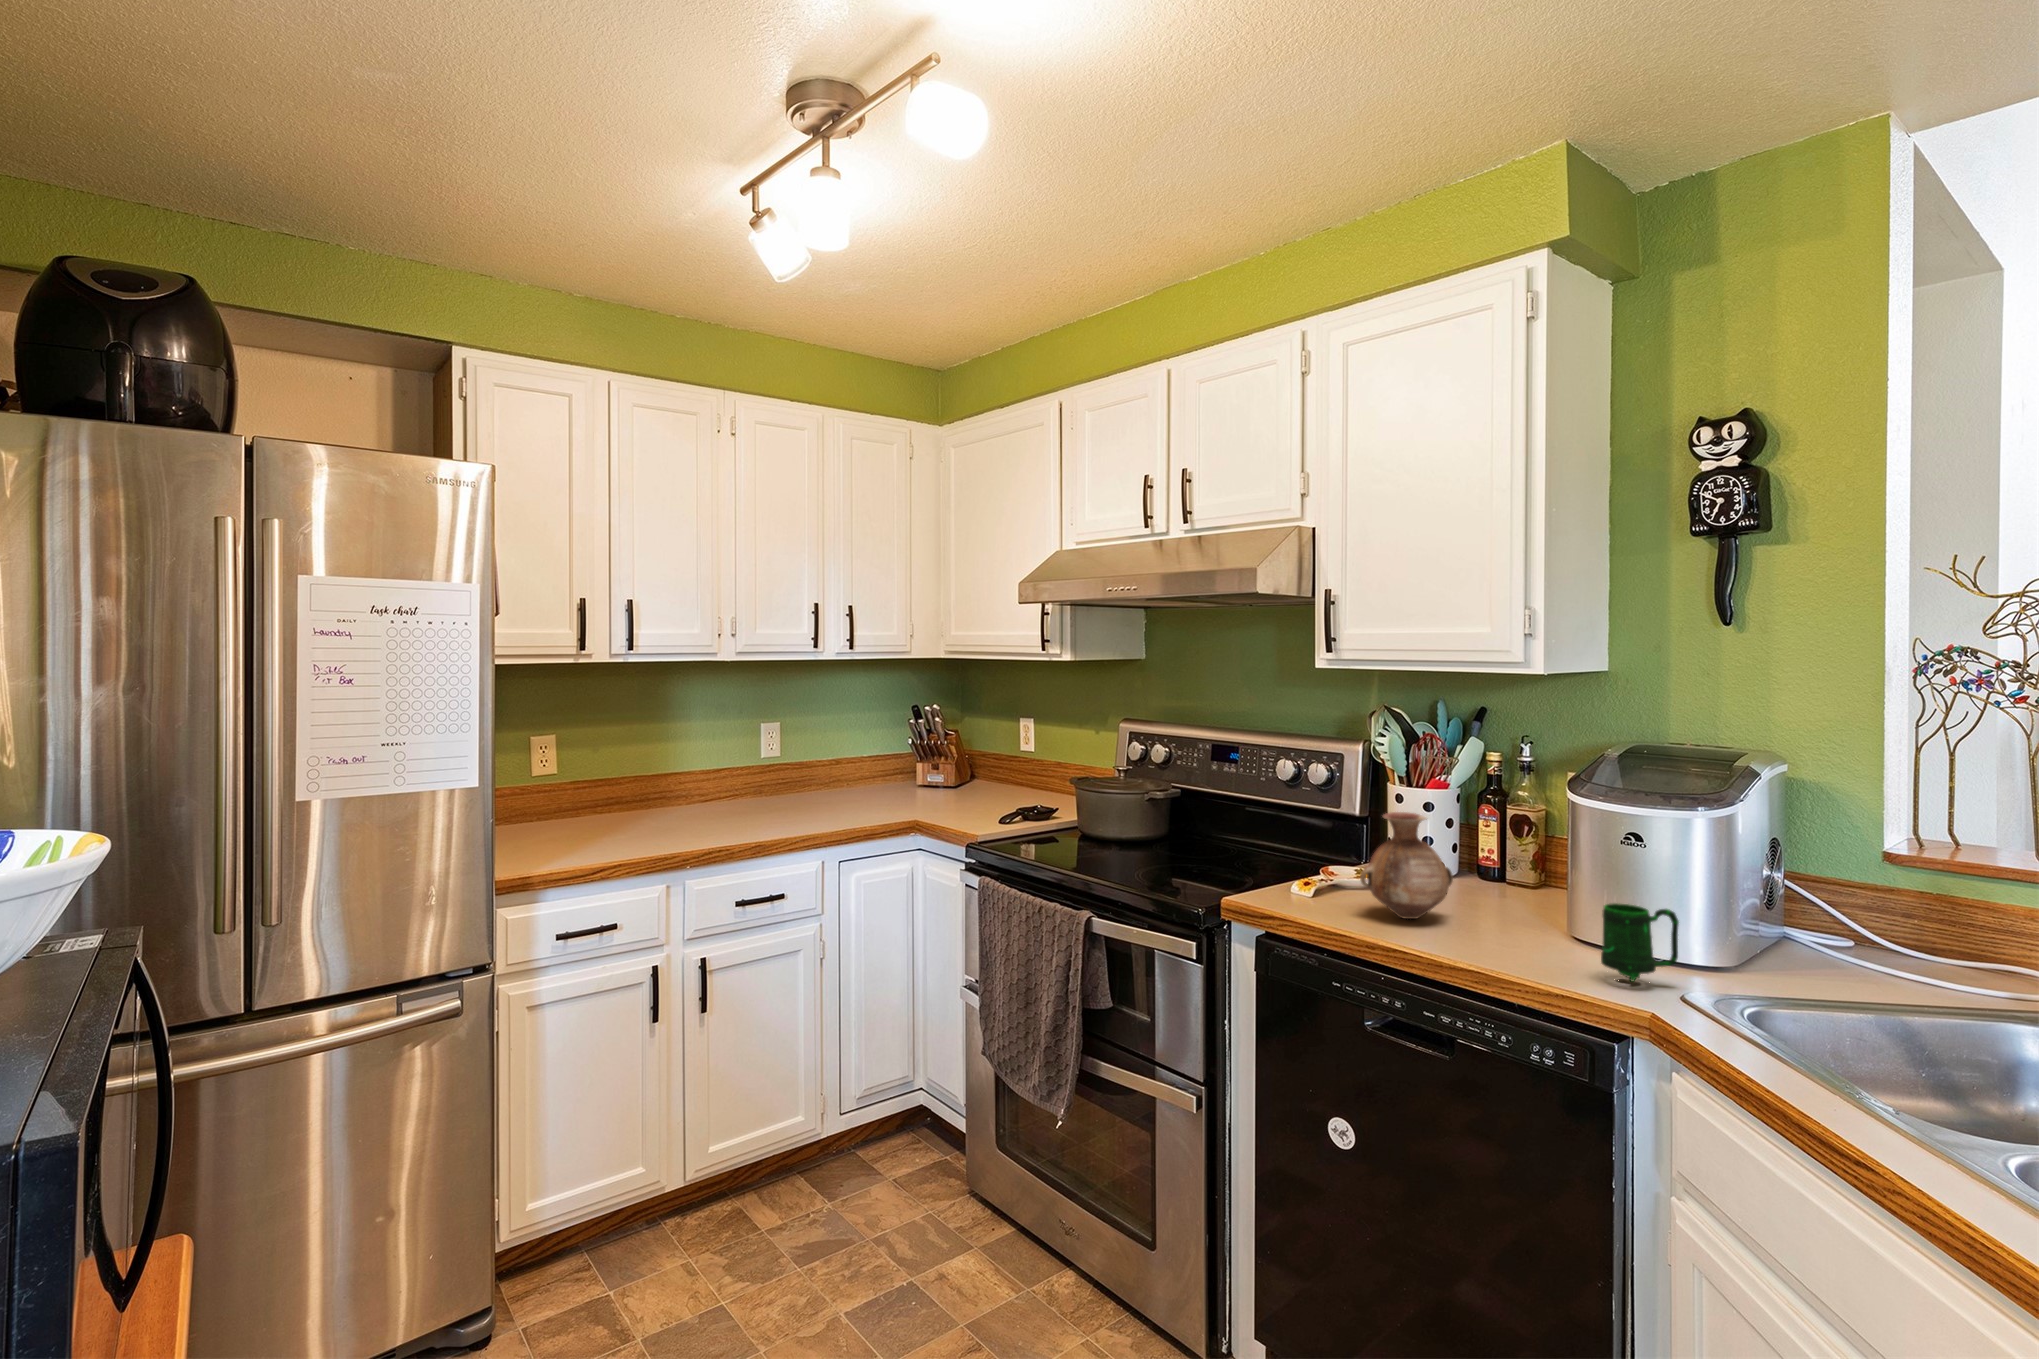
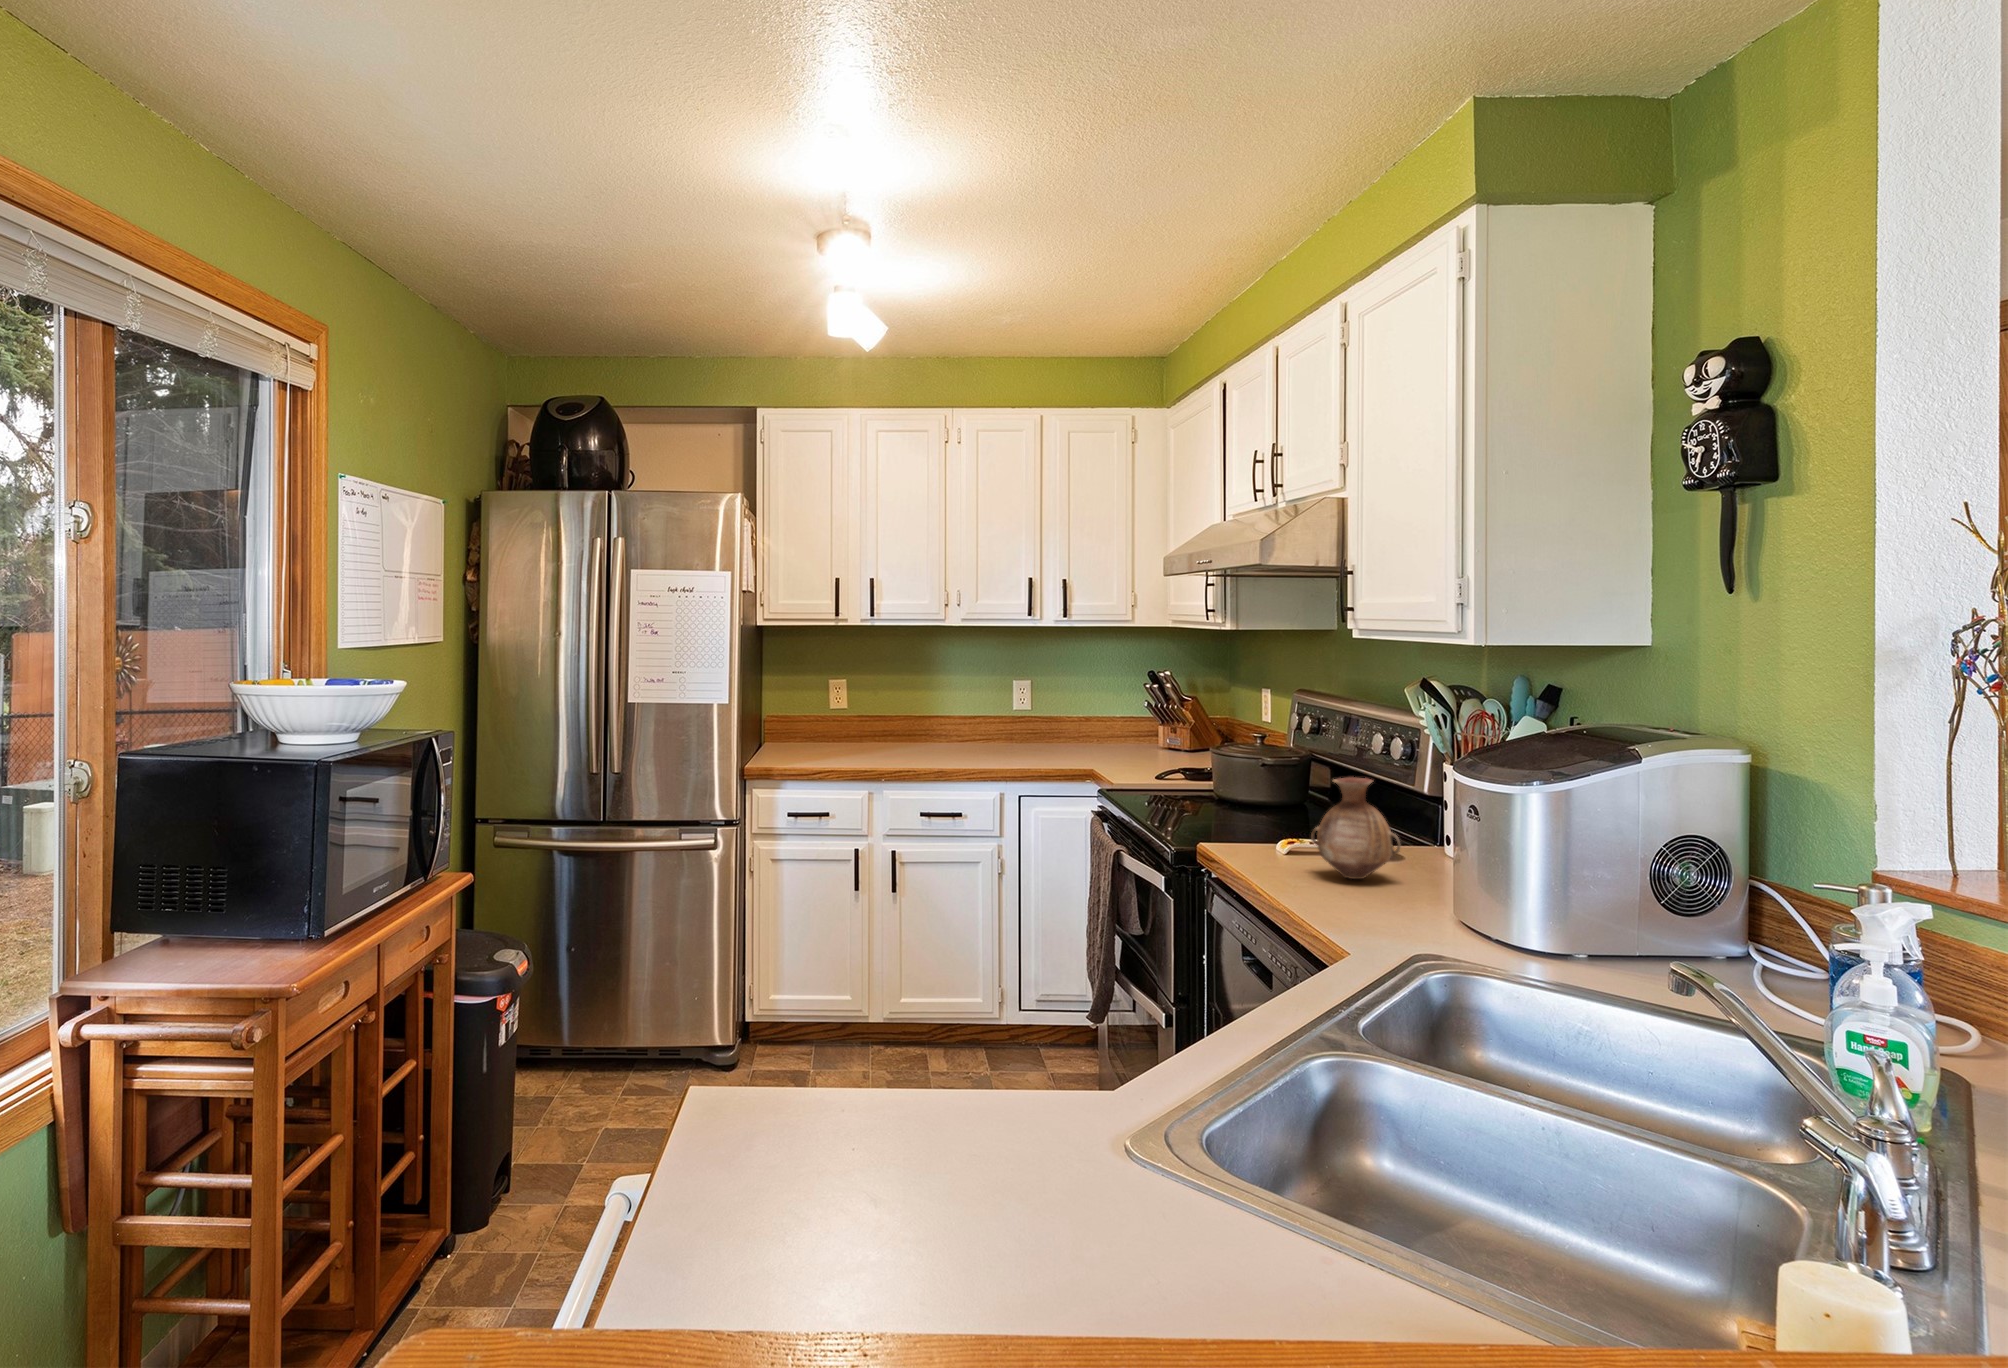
mug: present [1601,903,1679,981] -> none [1392,863,1457,943]

